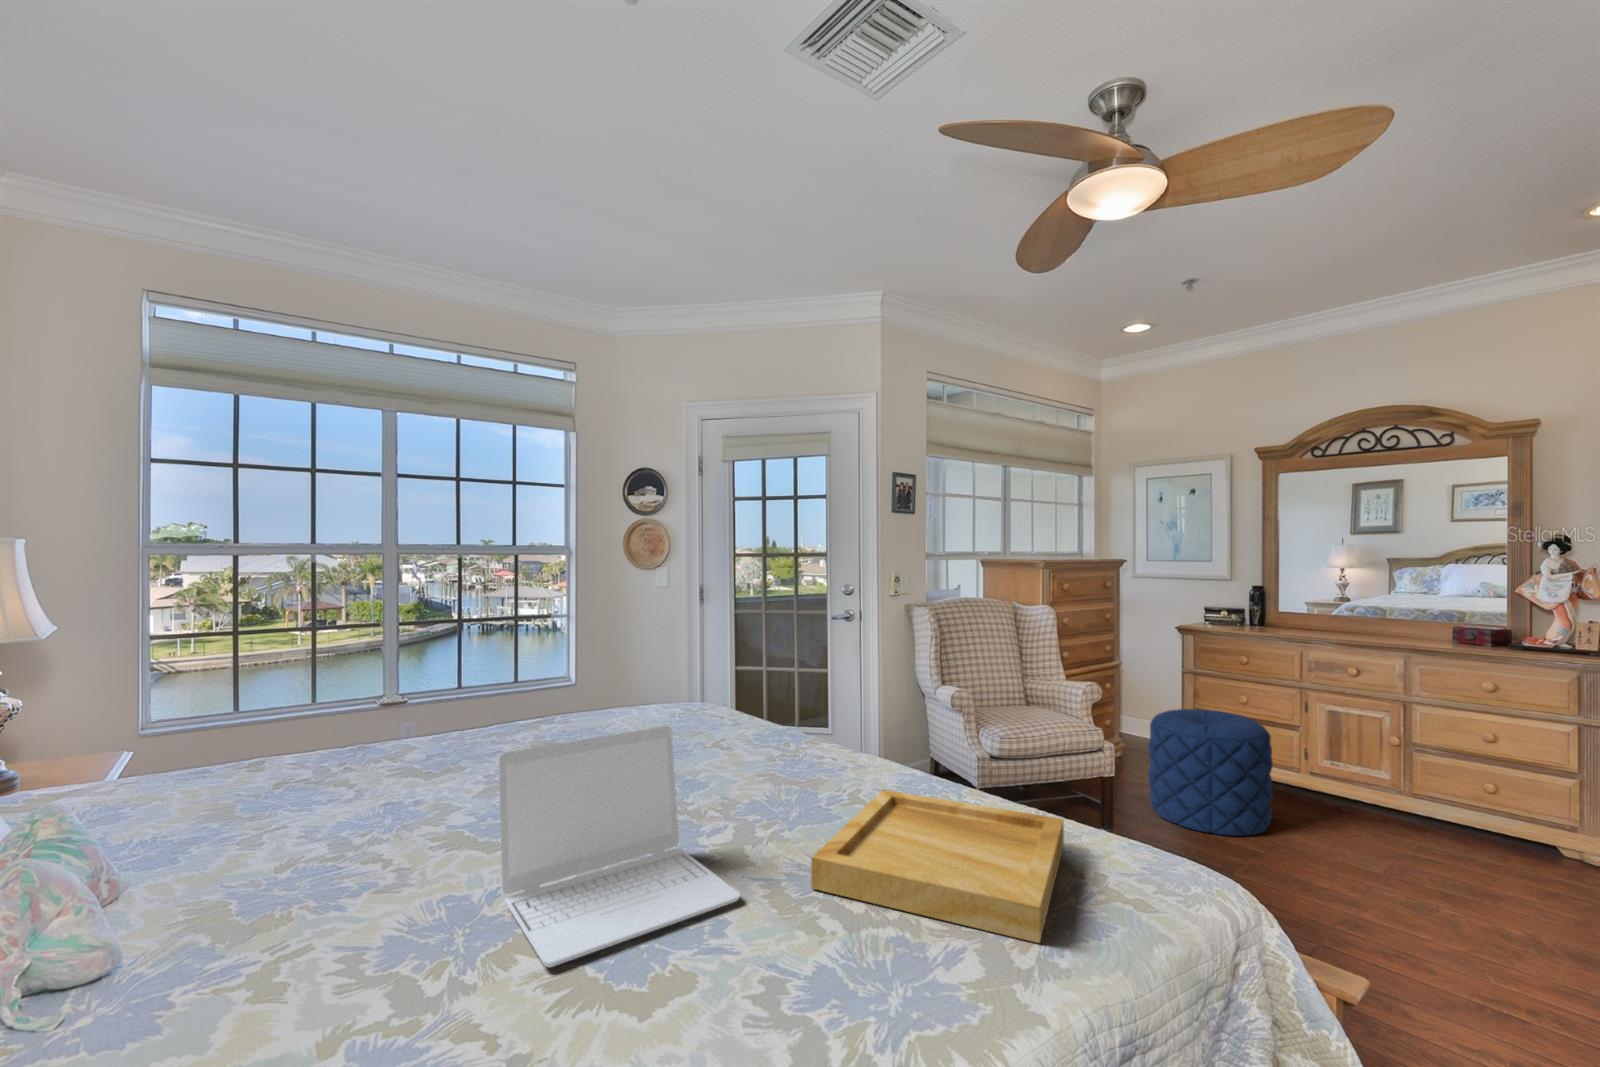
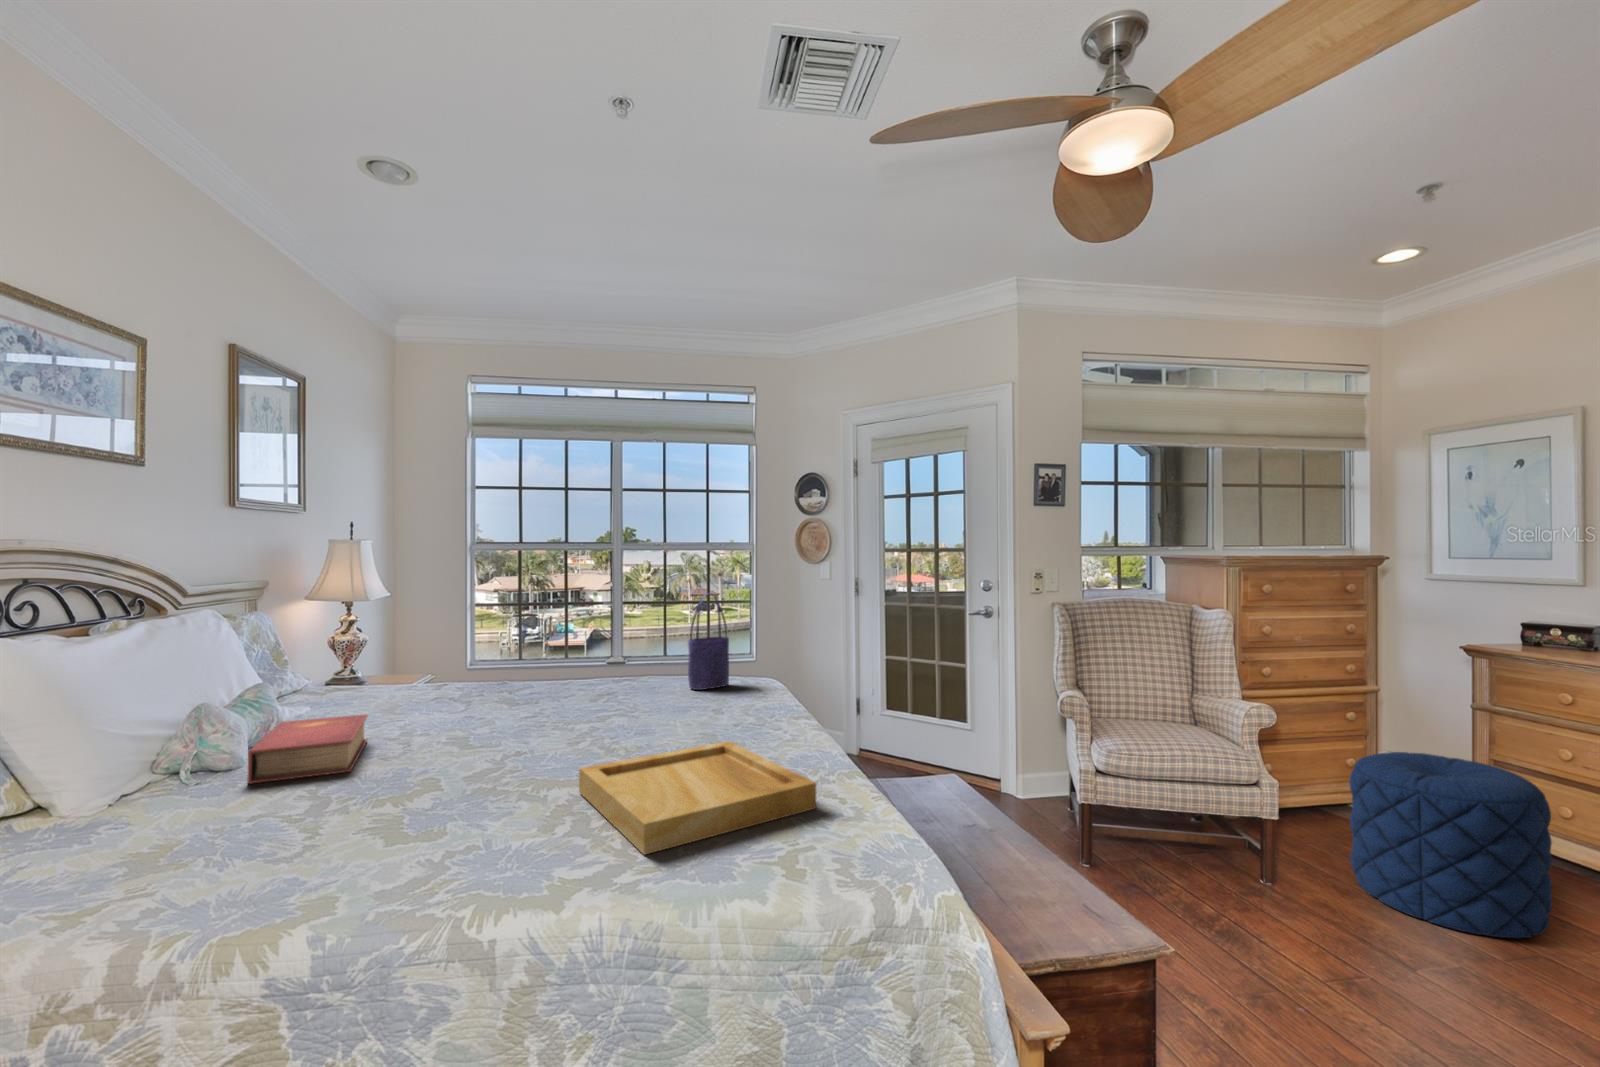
tote bag: none [647,613,685,732] -> present [688,594,729,690]
laptop: present [499,726,740,967] -> none [376,664,556,795]
book: none [172,844,409,1020] -> present [247,714,368,784]

